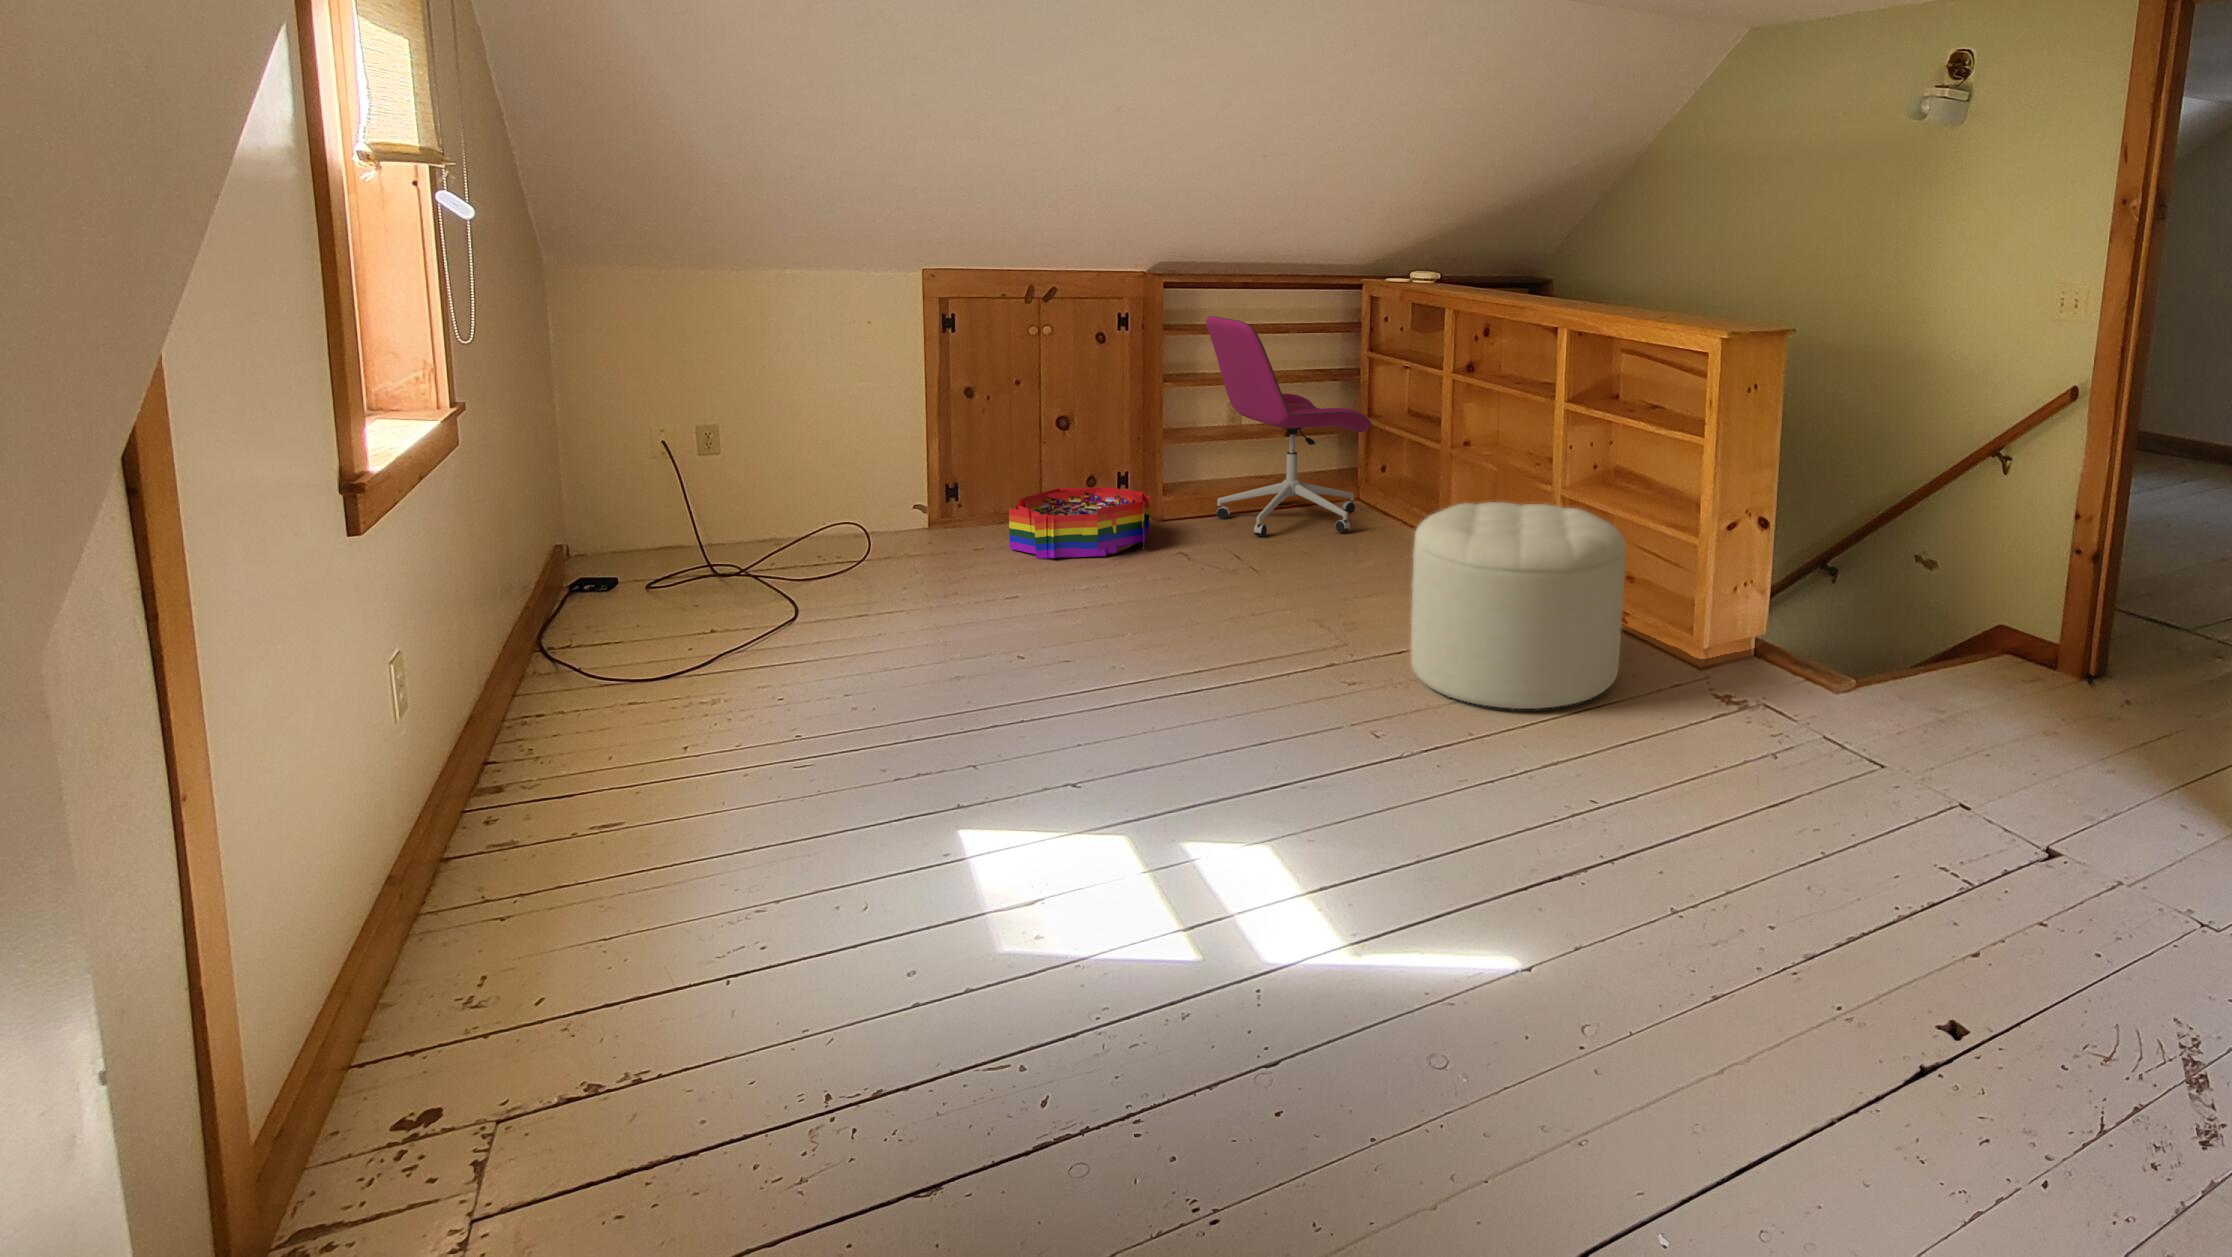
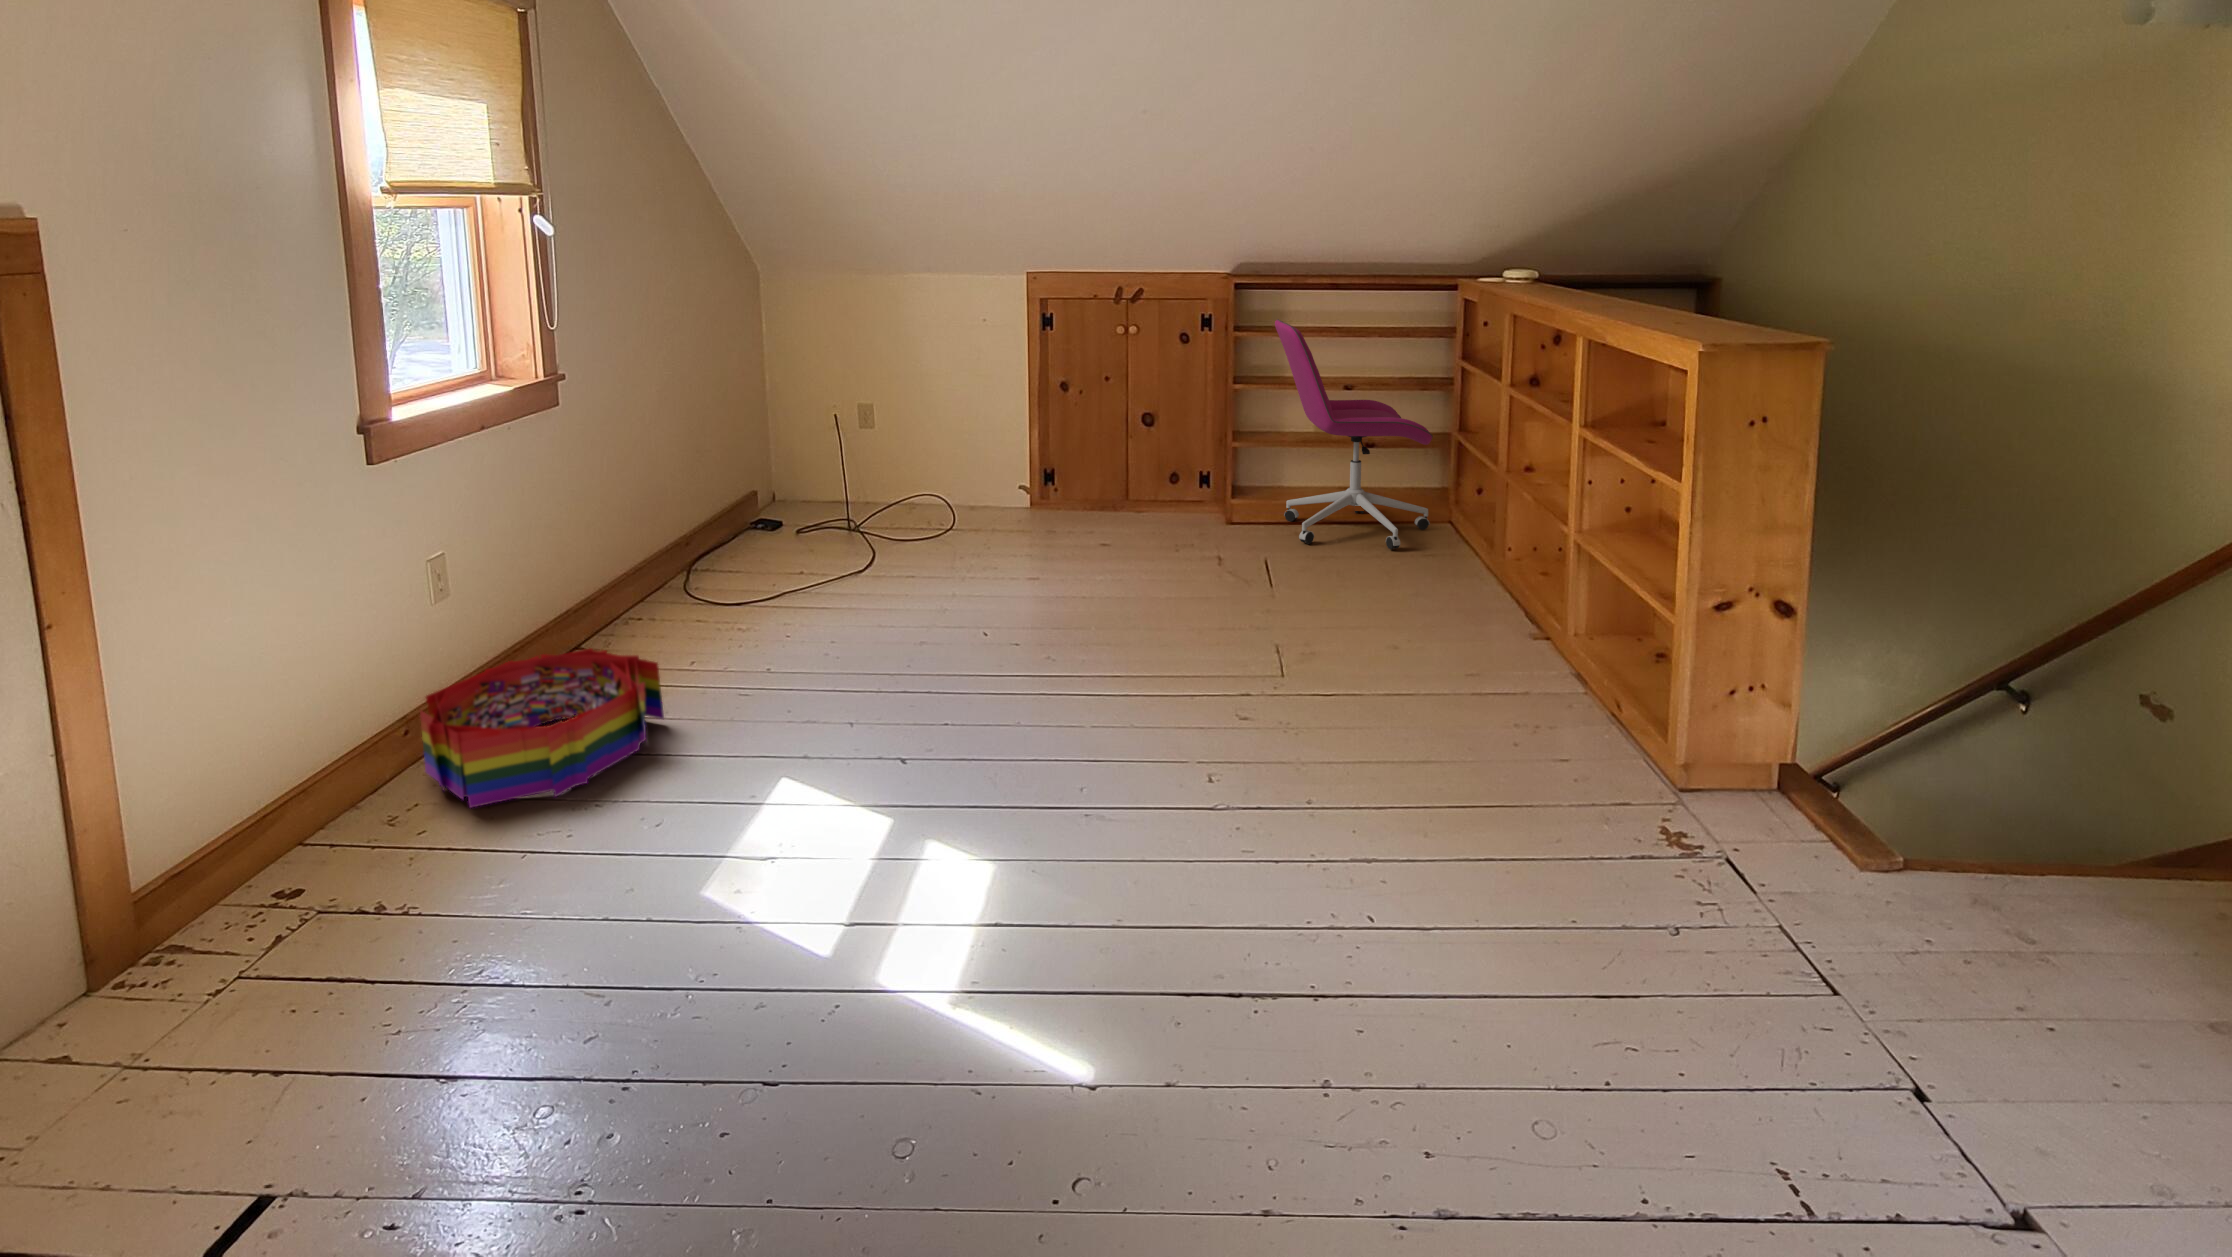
storage bin: present [1009,487,1149,559] -> present [420,648,664,807]
ottoman: present [1411,502,1626,709] -> none [1299,535,1556,794]

